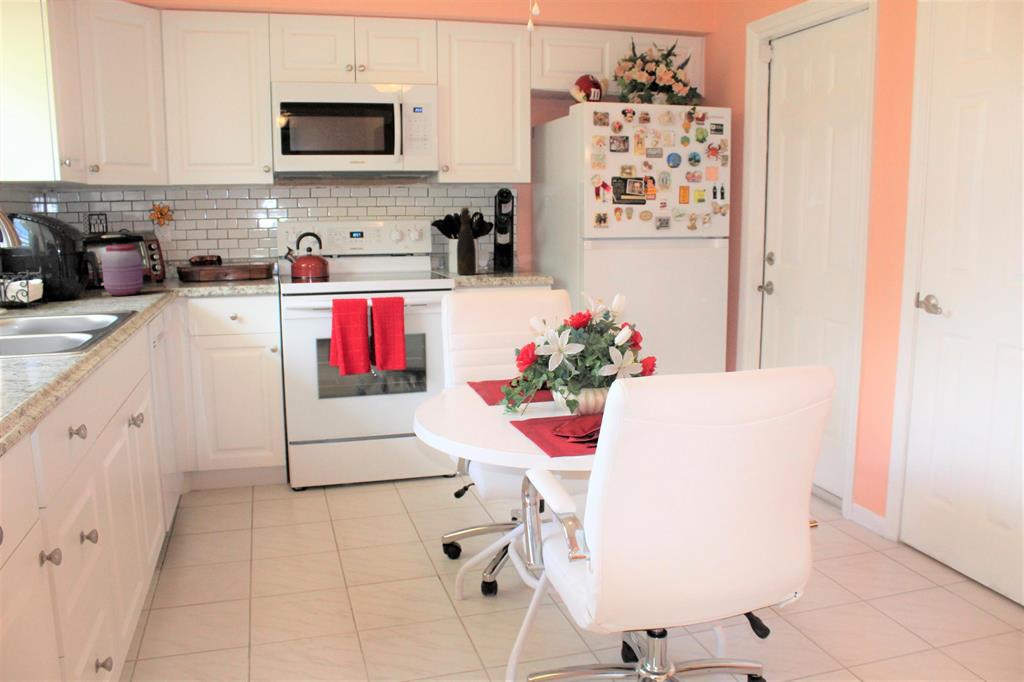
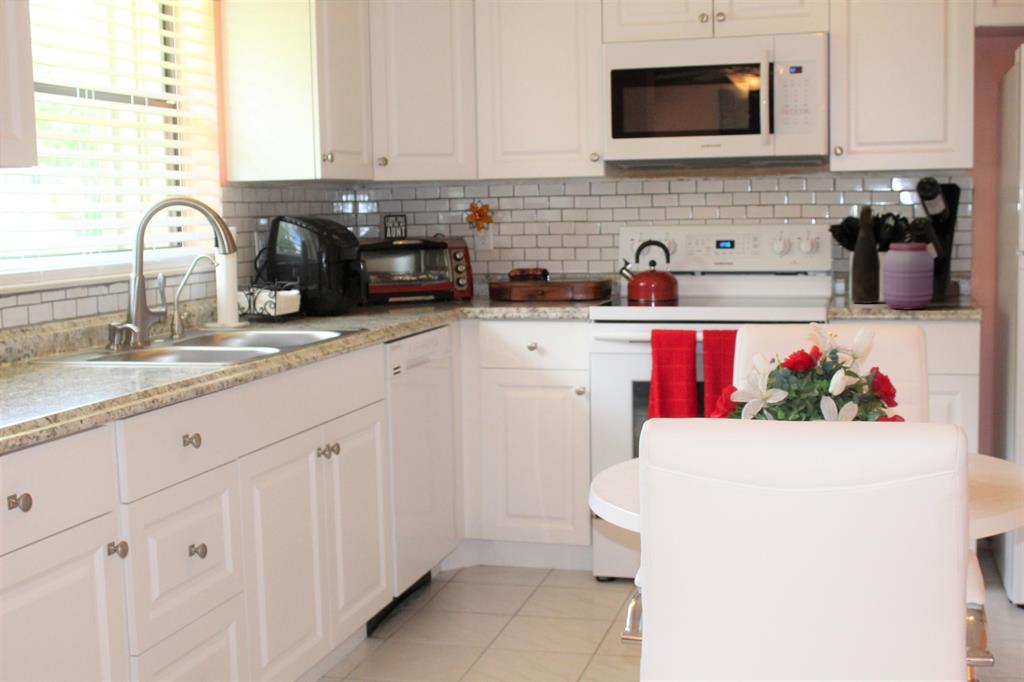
jar: present [102,244,143,296] -> present [883,243,934,310]

